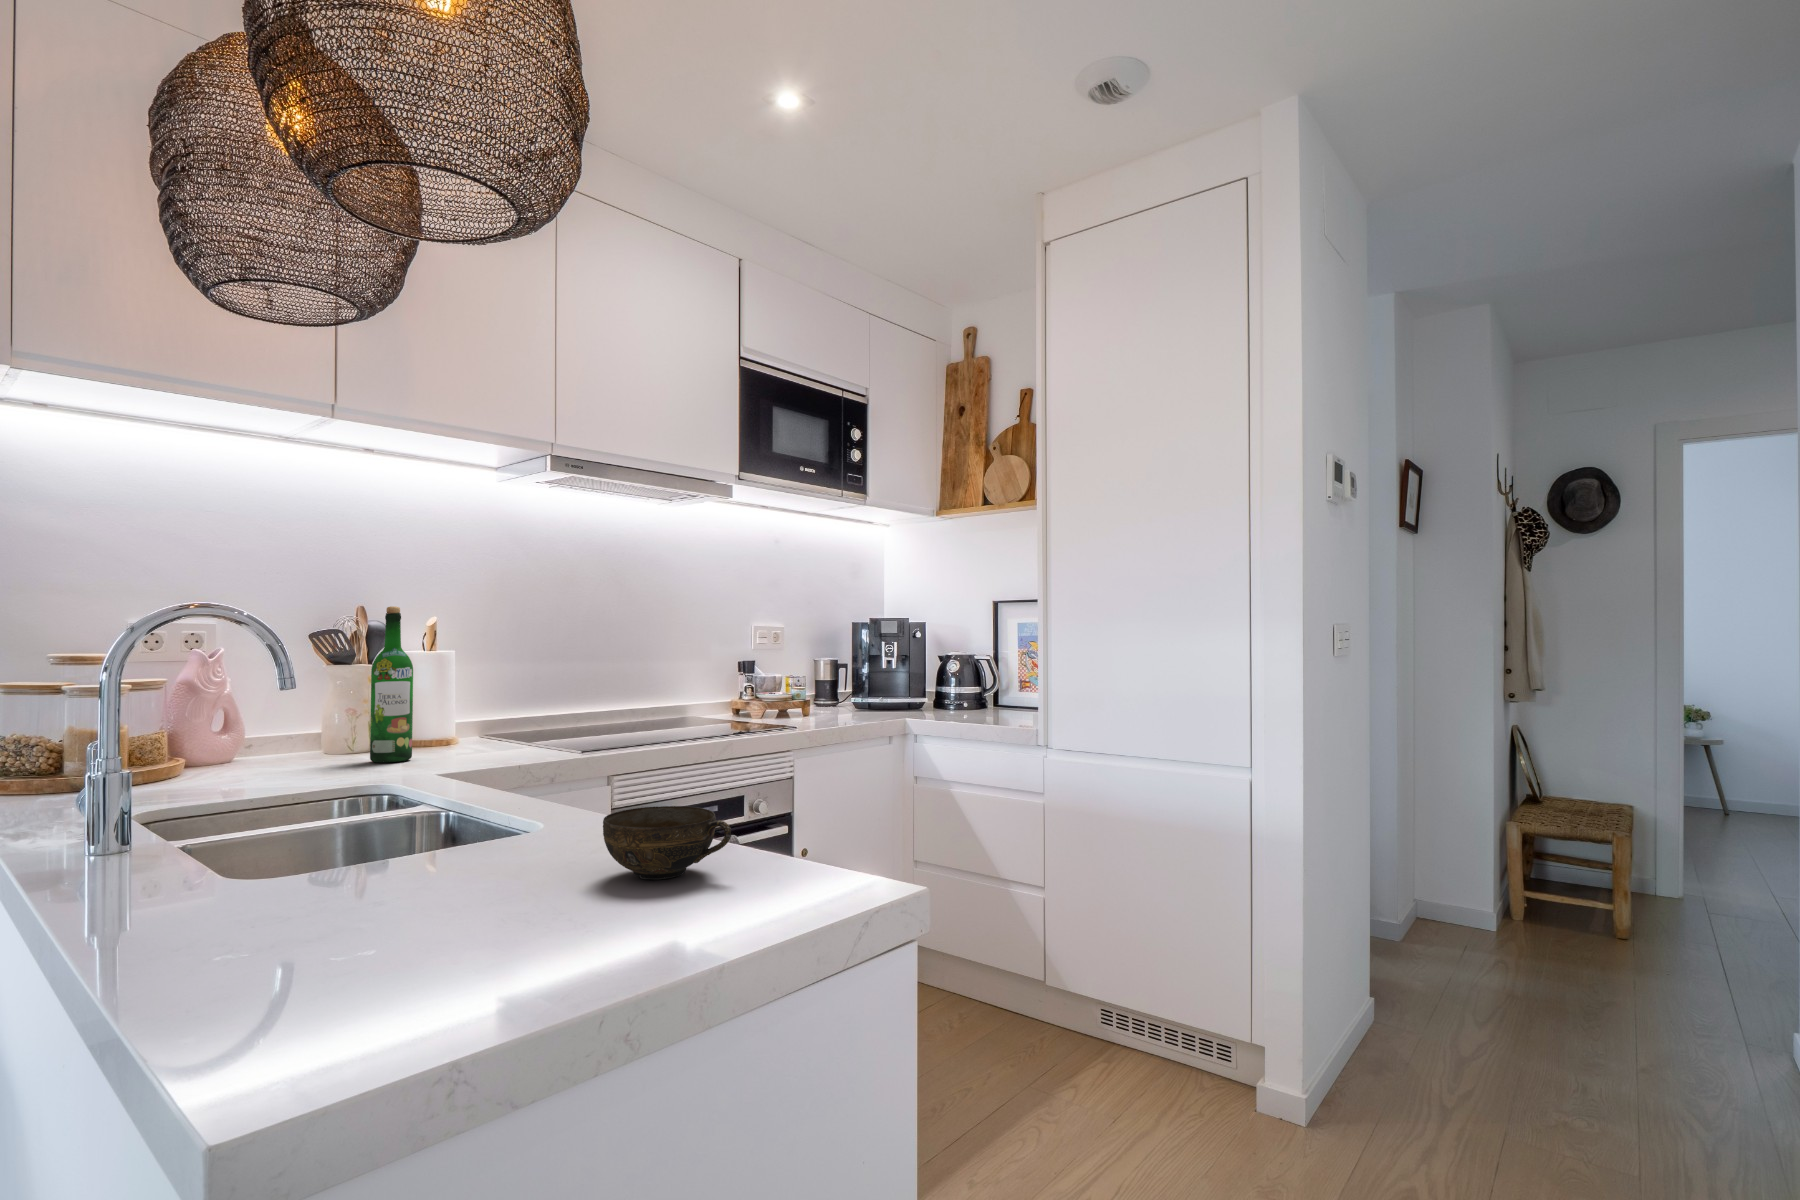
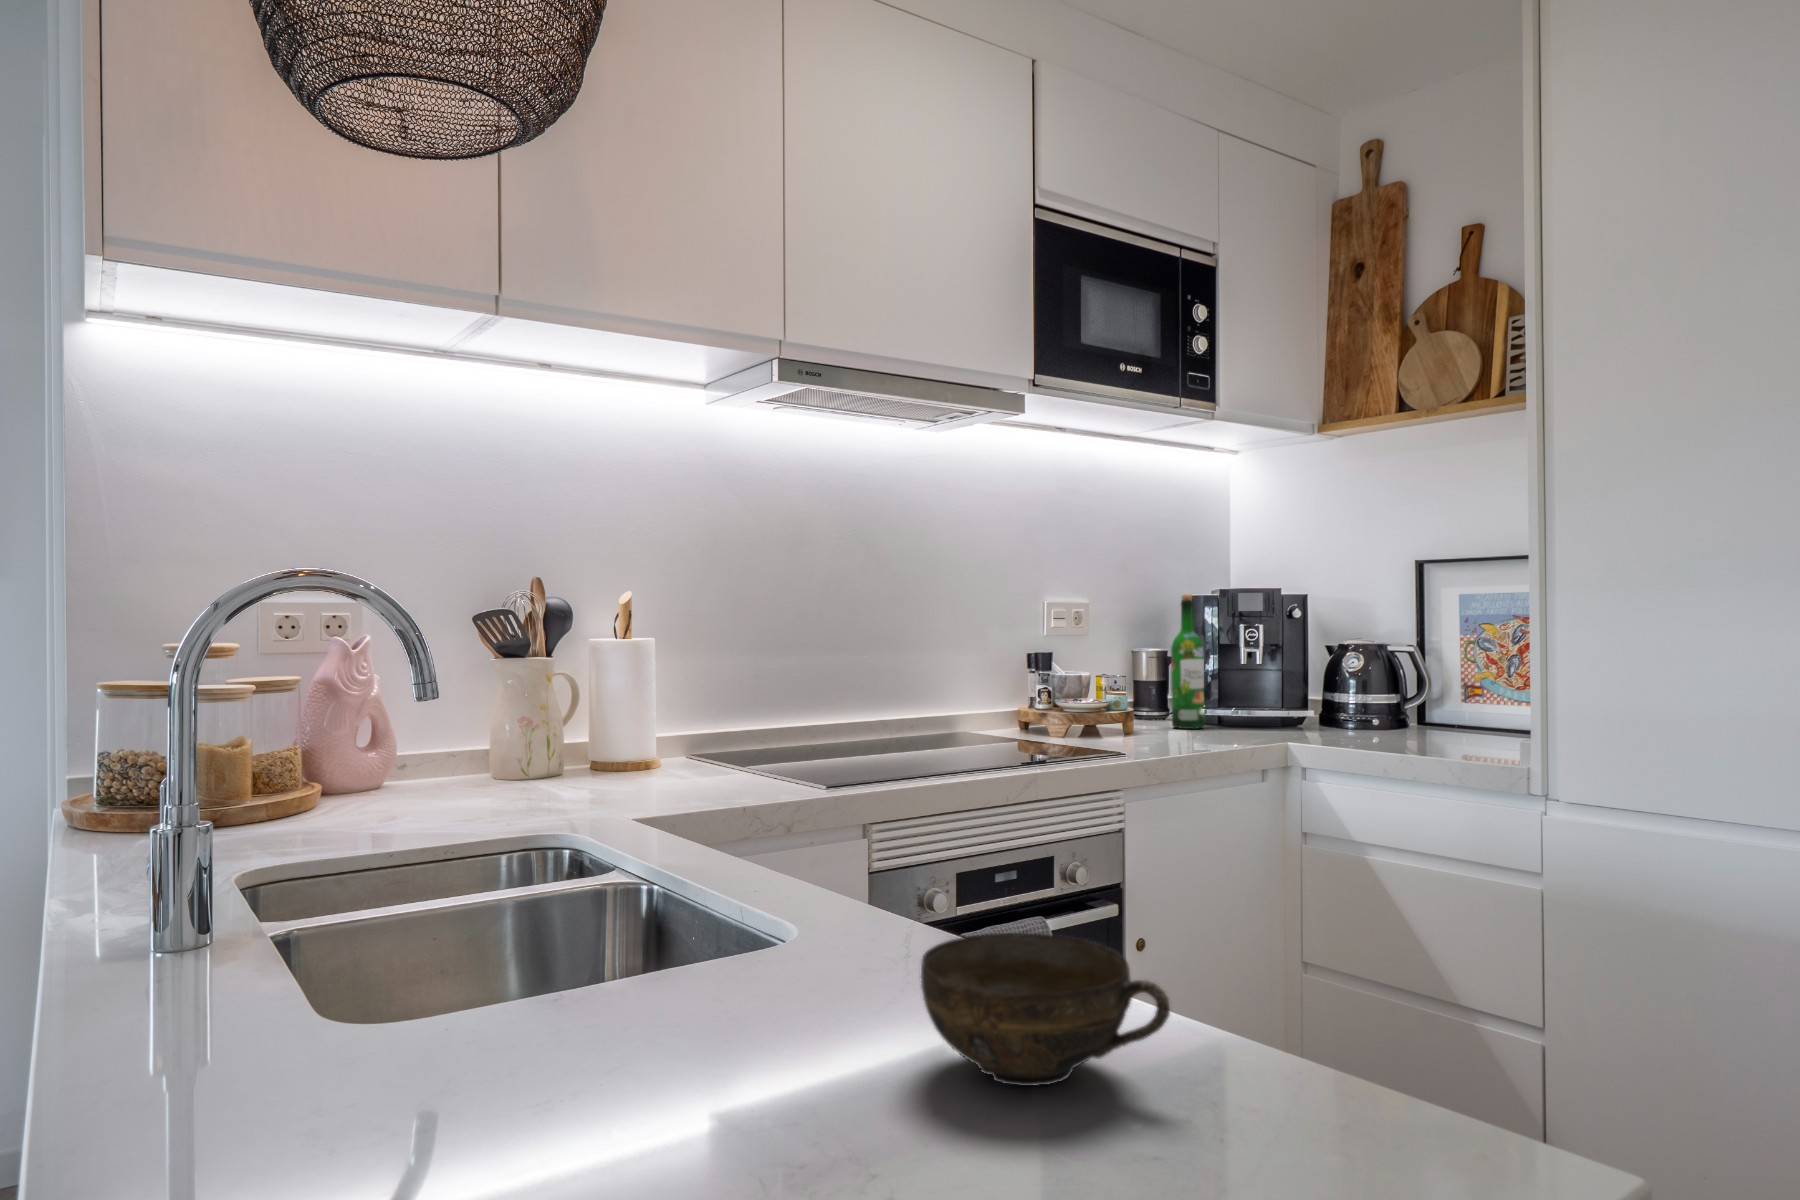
wine bottle: present [370,606,413,763] -> present [1171,594,1205,729]

